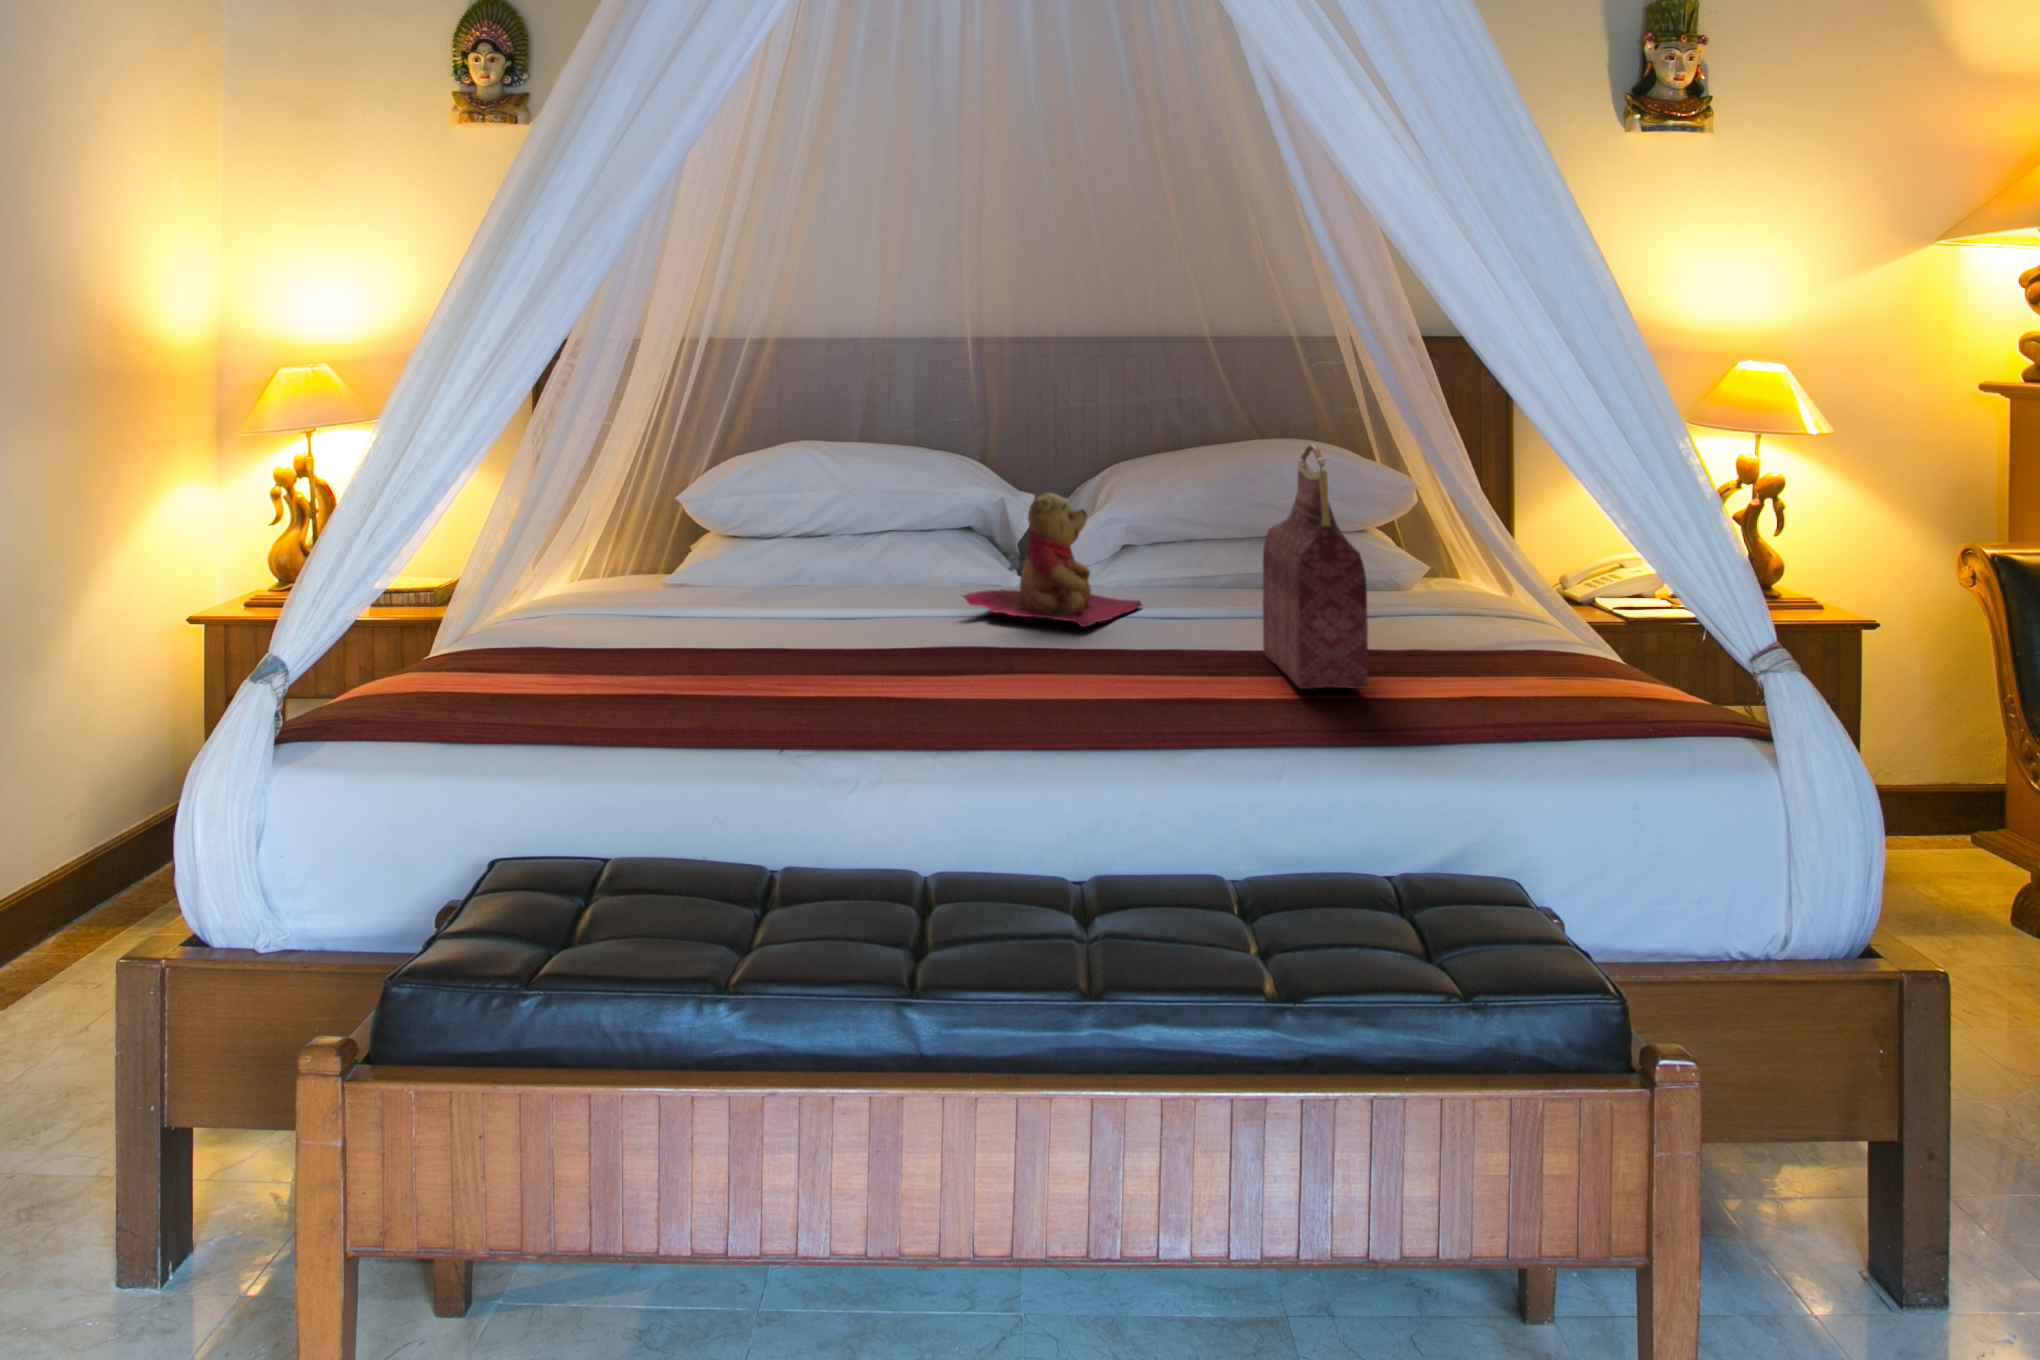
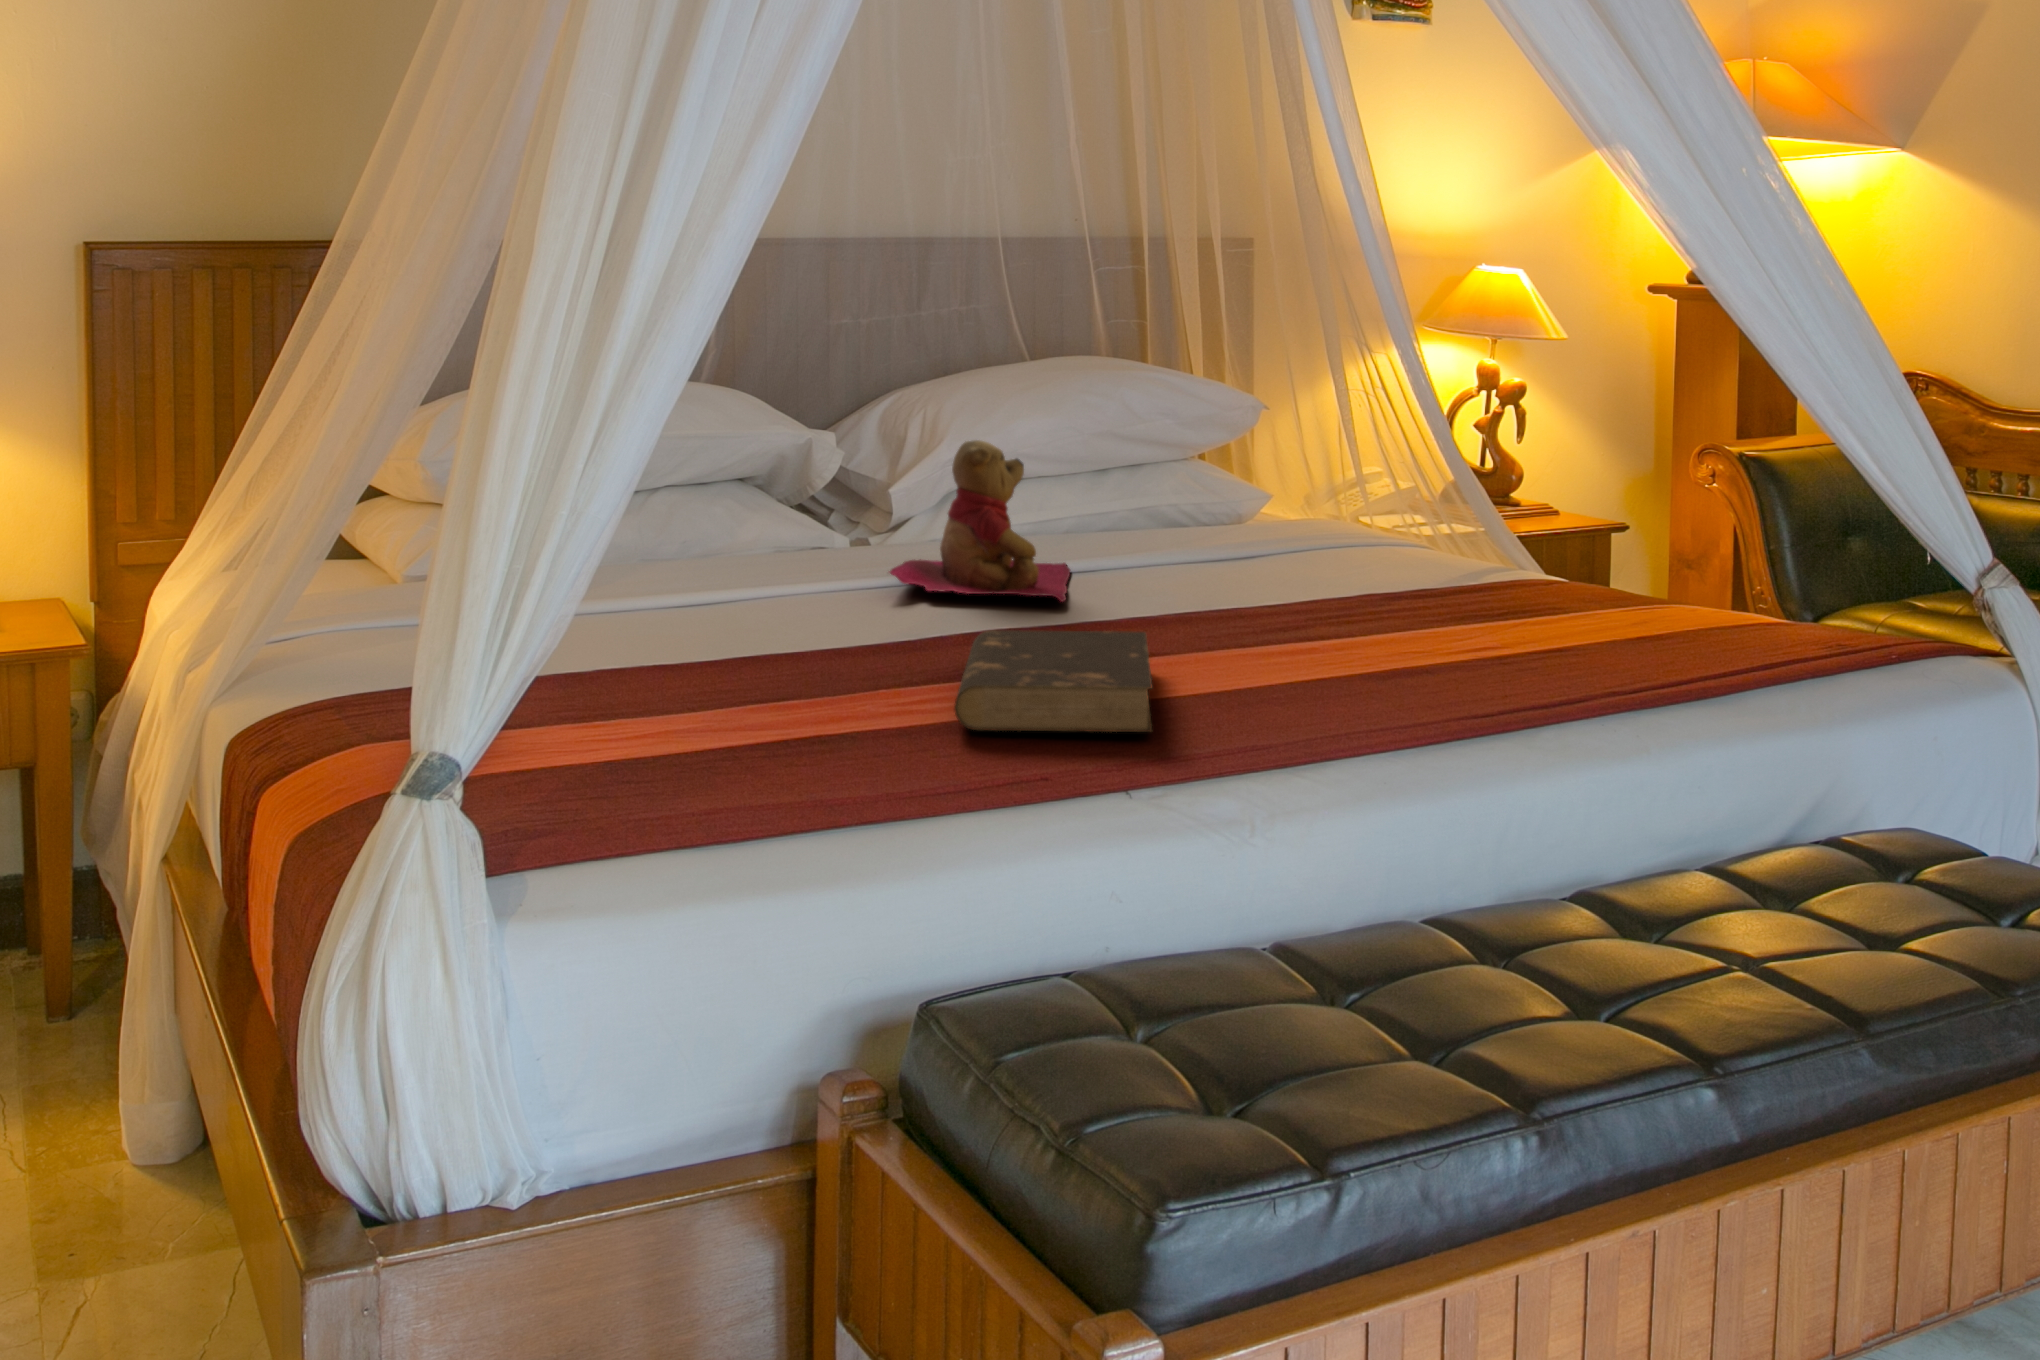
handbag: present [1263,445,1368,689] -> none [1285,379,1485,659]
book: none [842,638,1072,717] -> present [954,630,1153,732]

